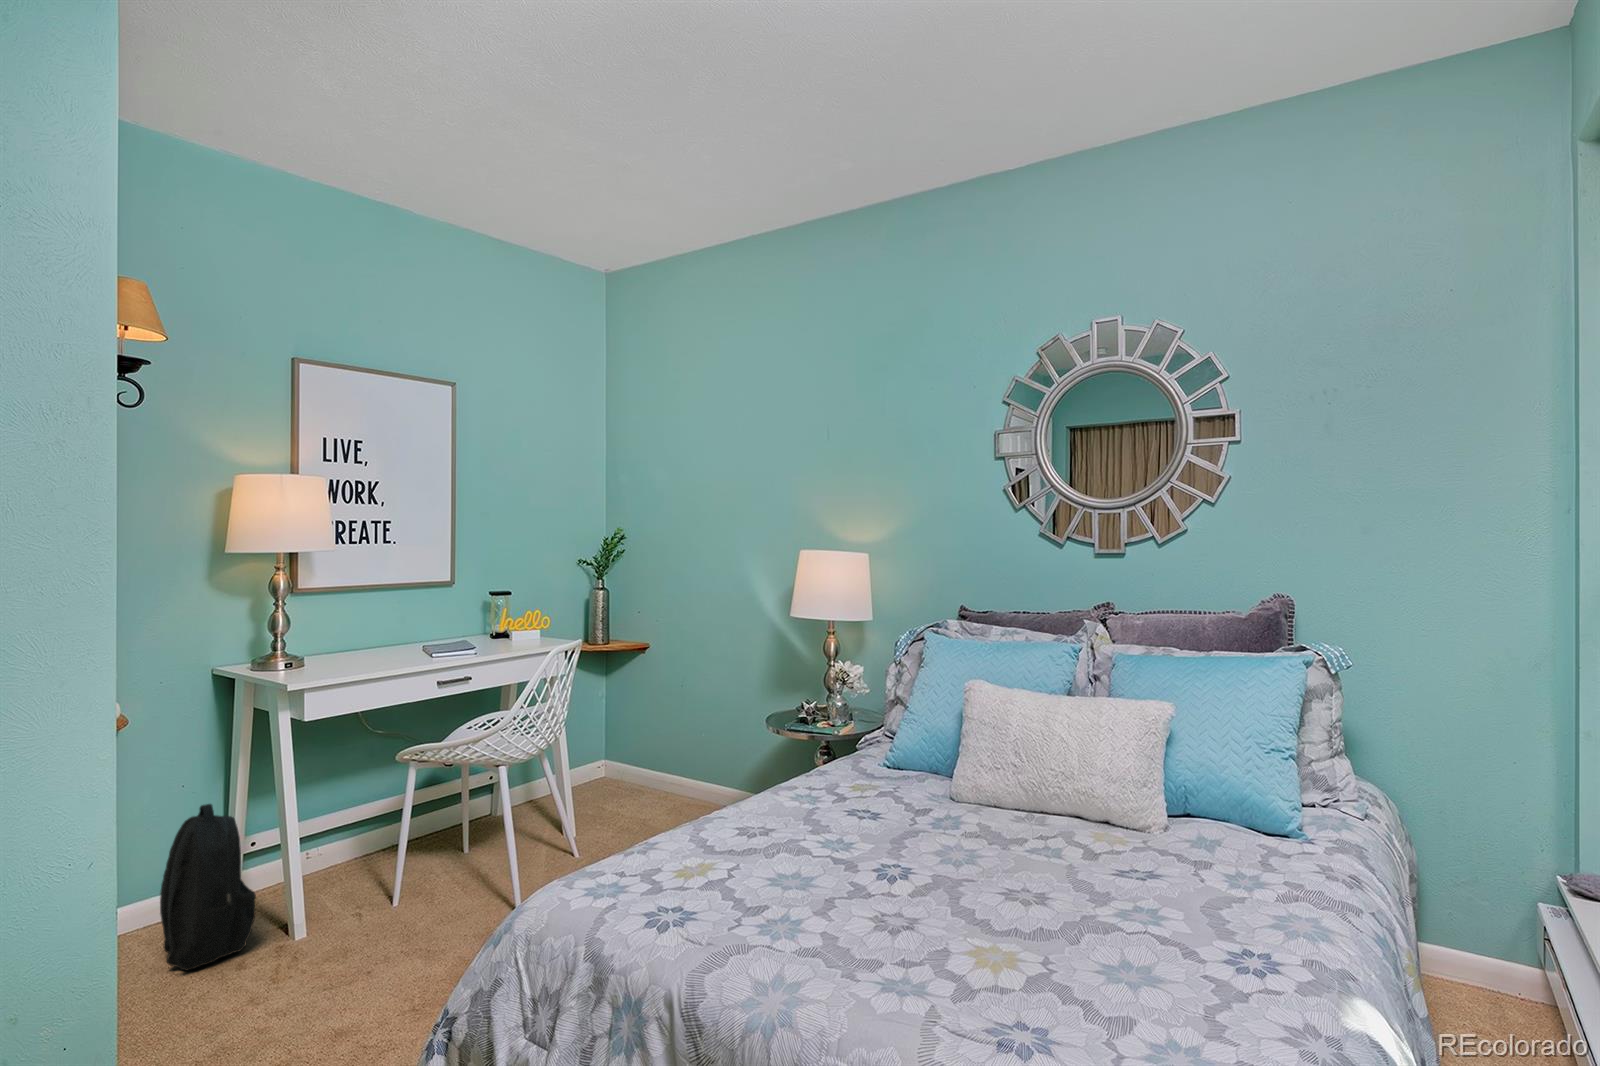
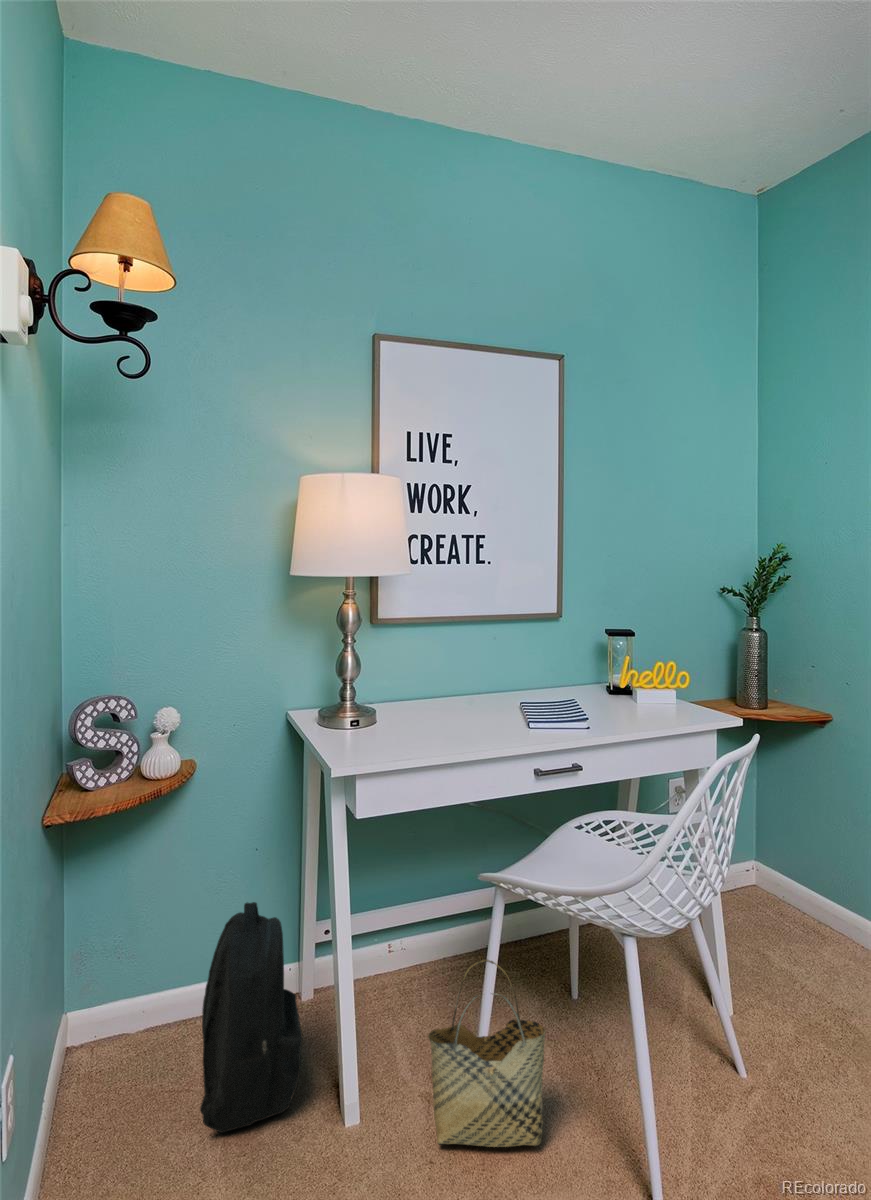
woven basket: none [362,813,446,934] -> present [428,959,546,1147]

